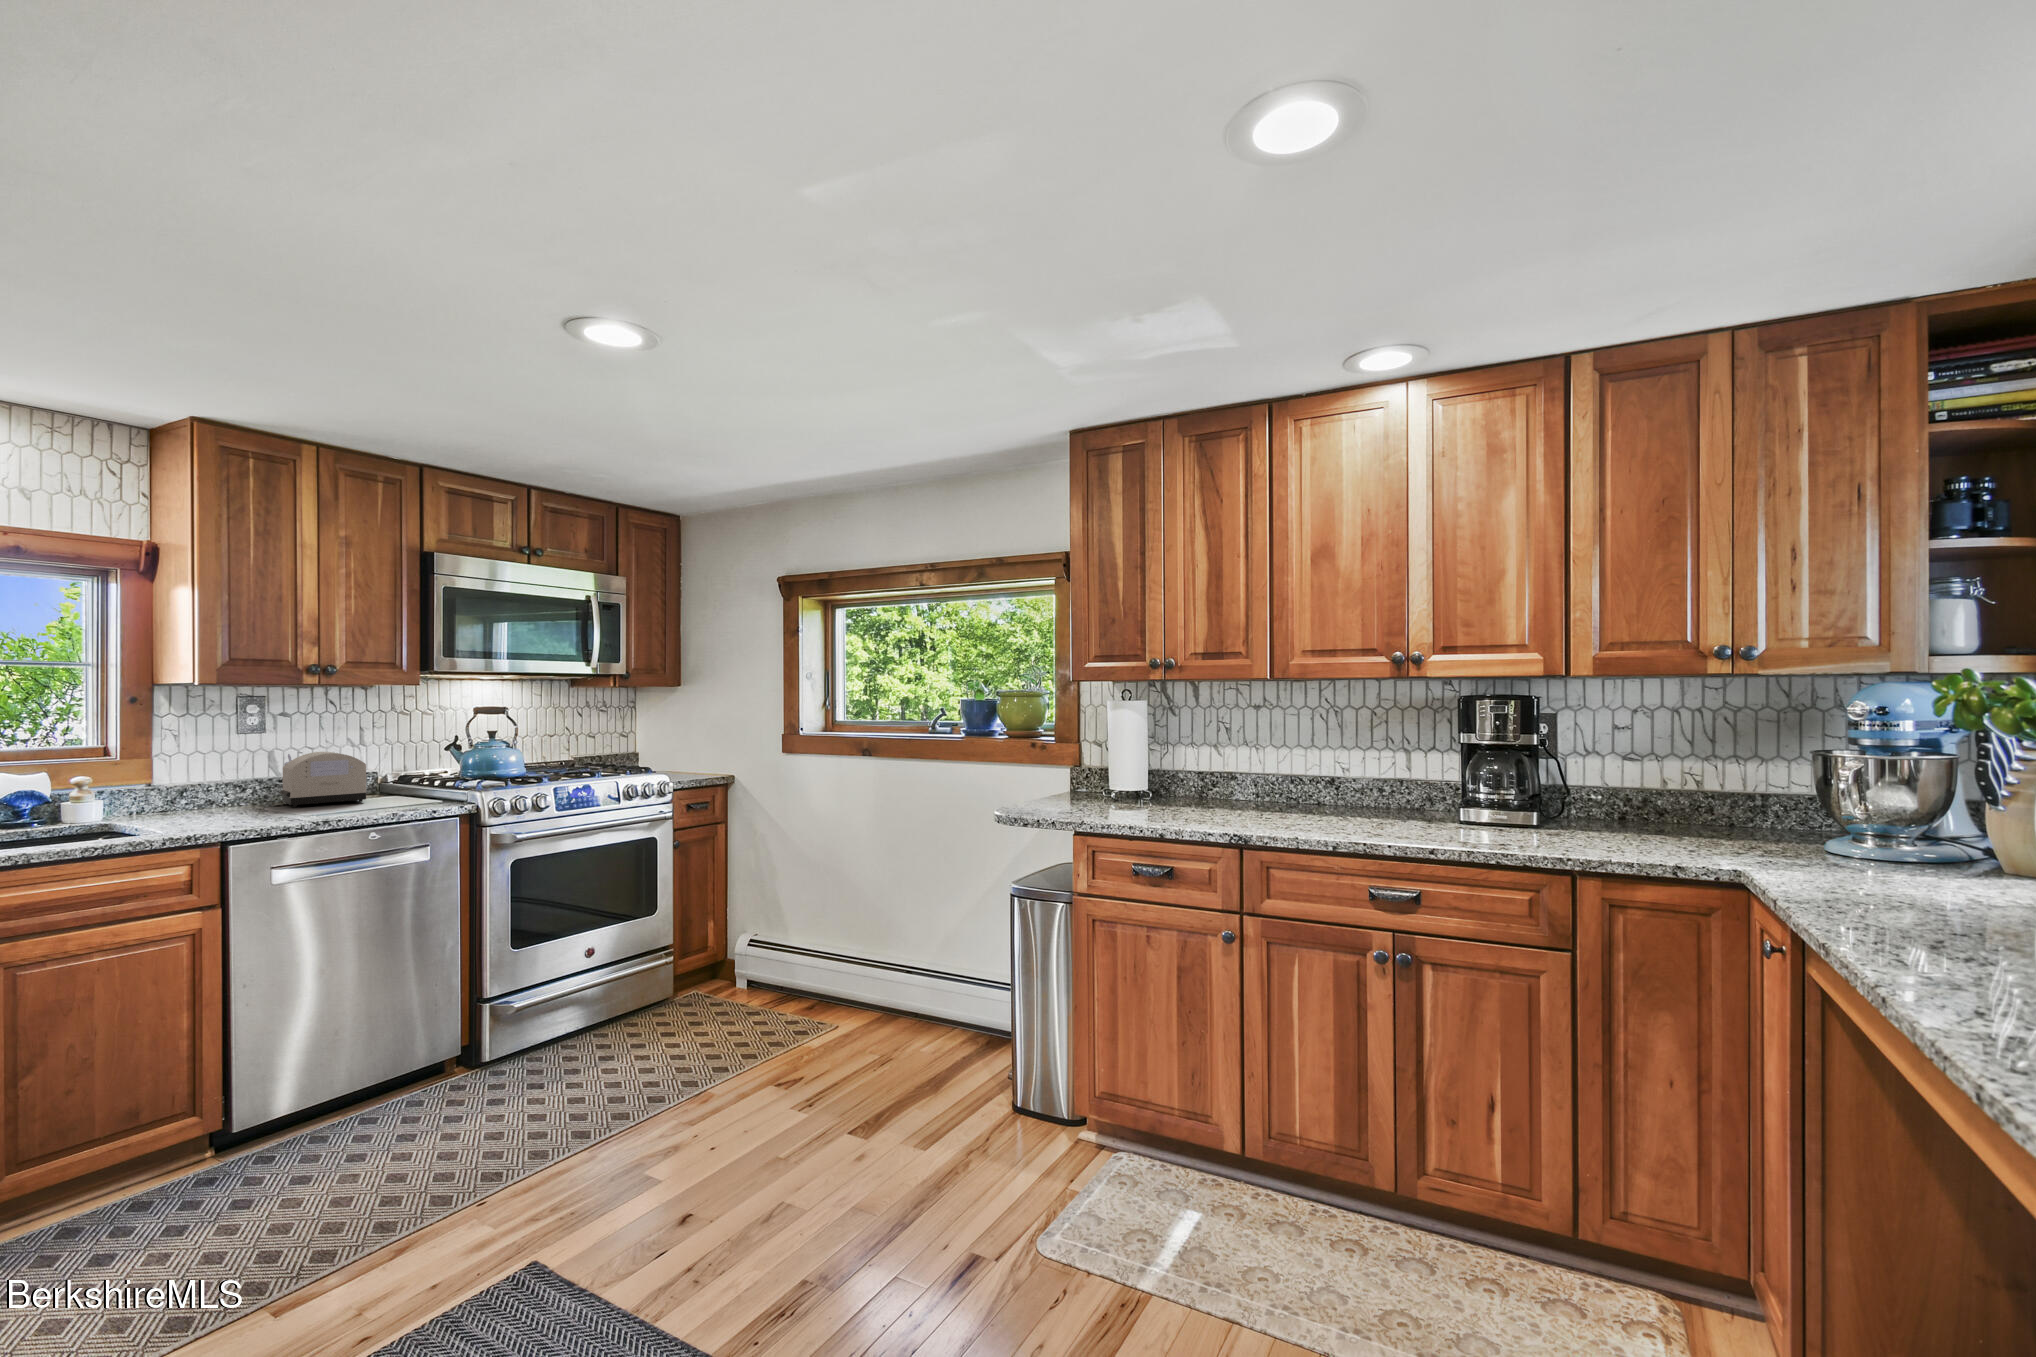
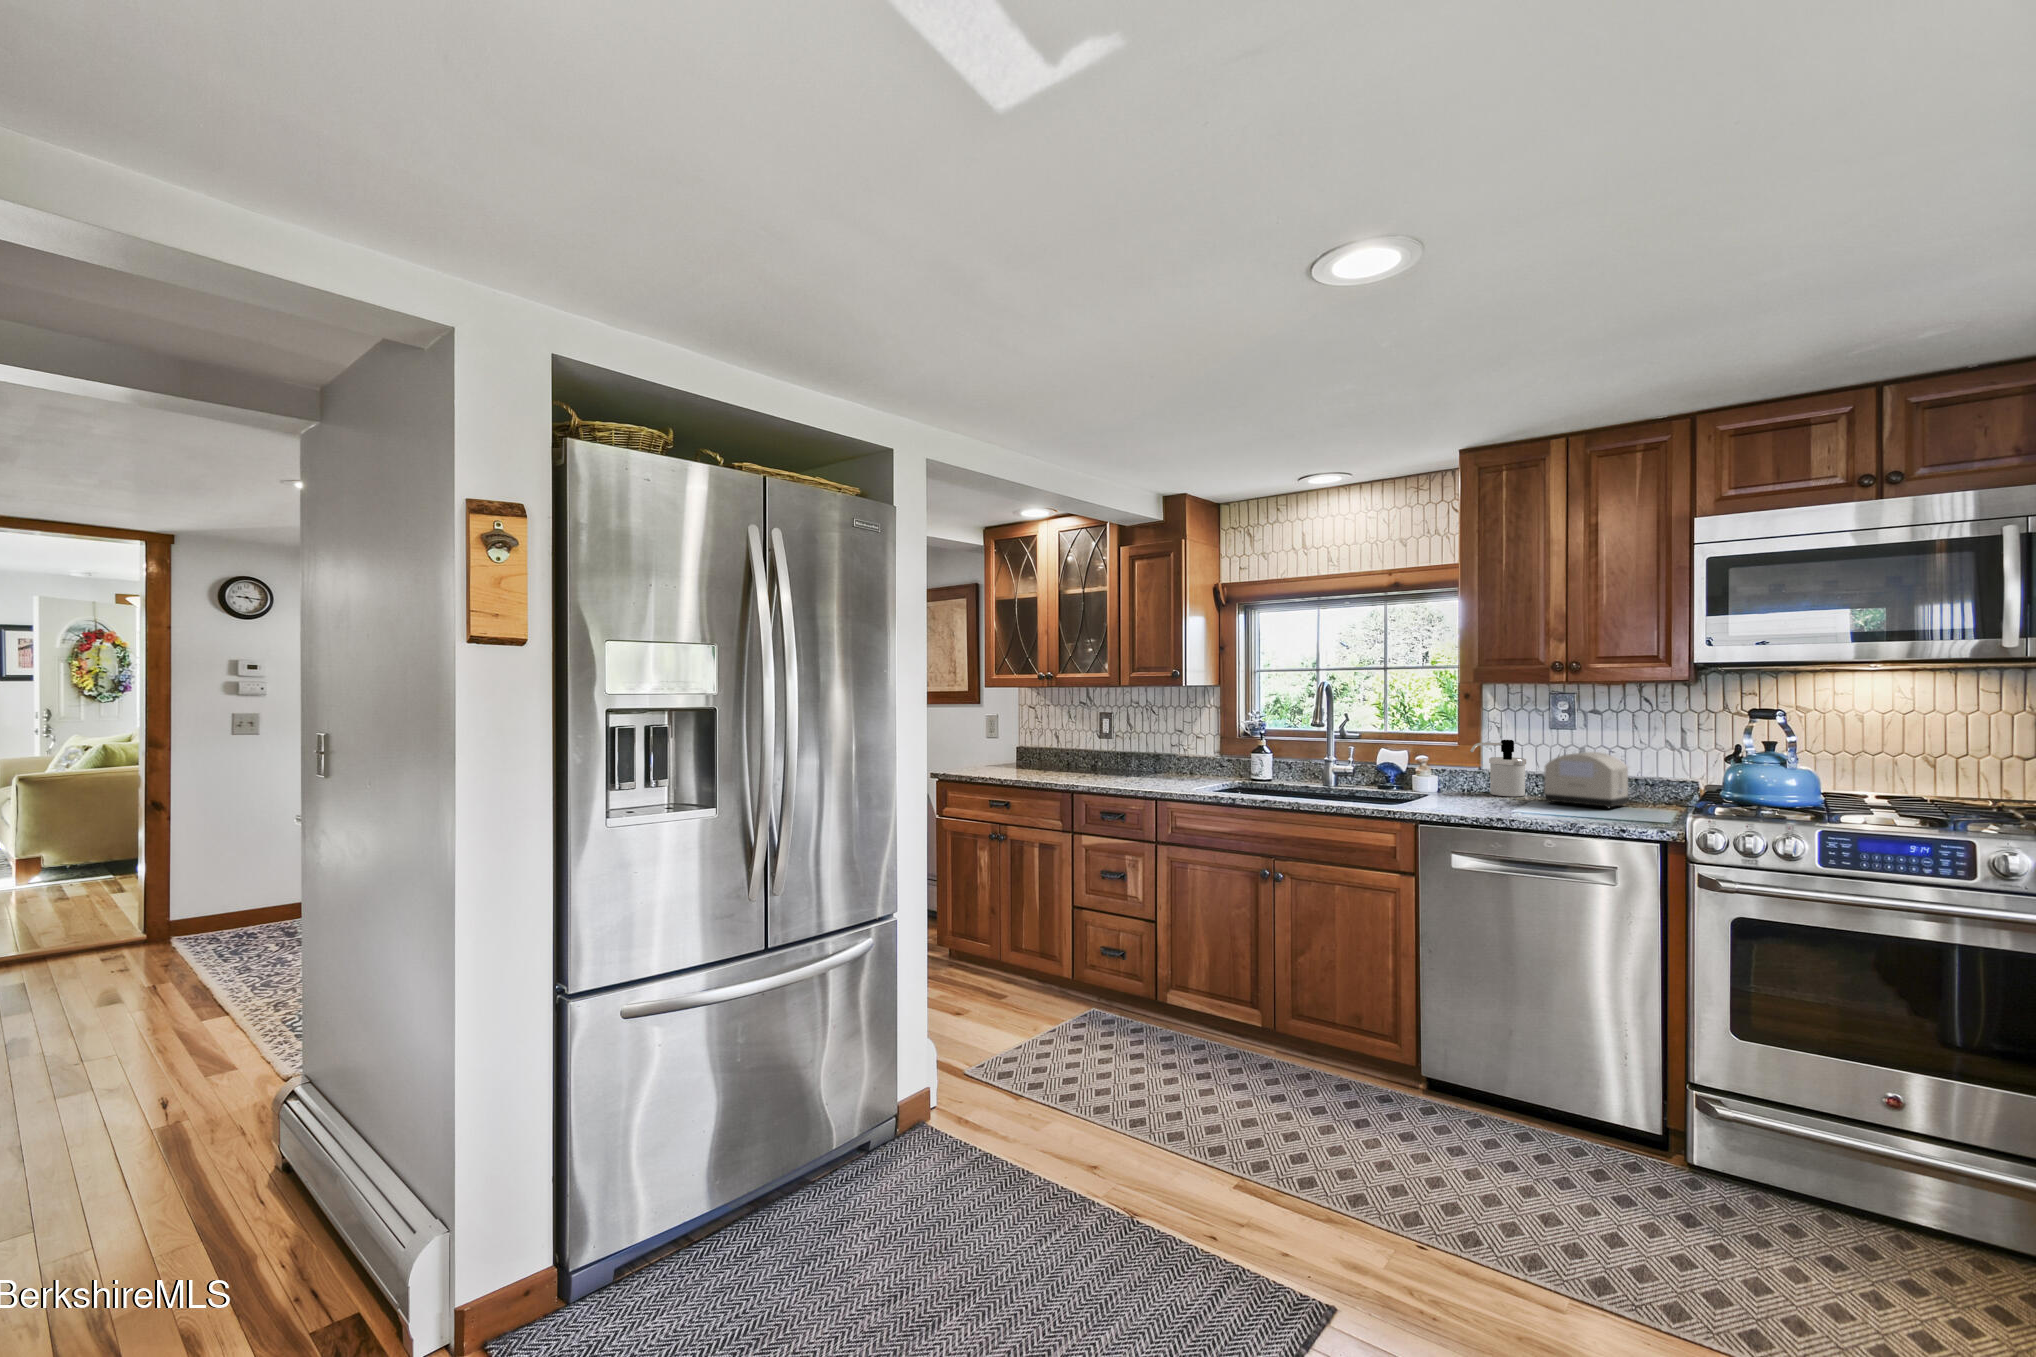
soap dispenser: none [180,748,238,811] -> present [1470,740,1526,796]

